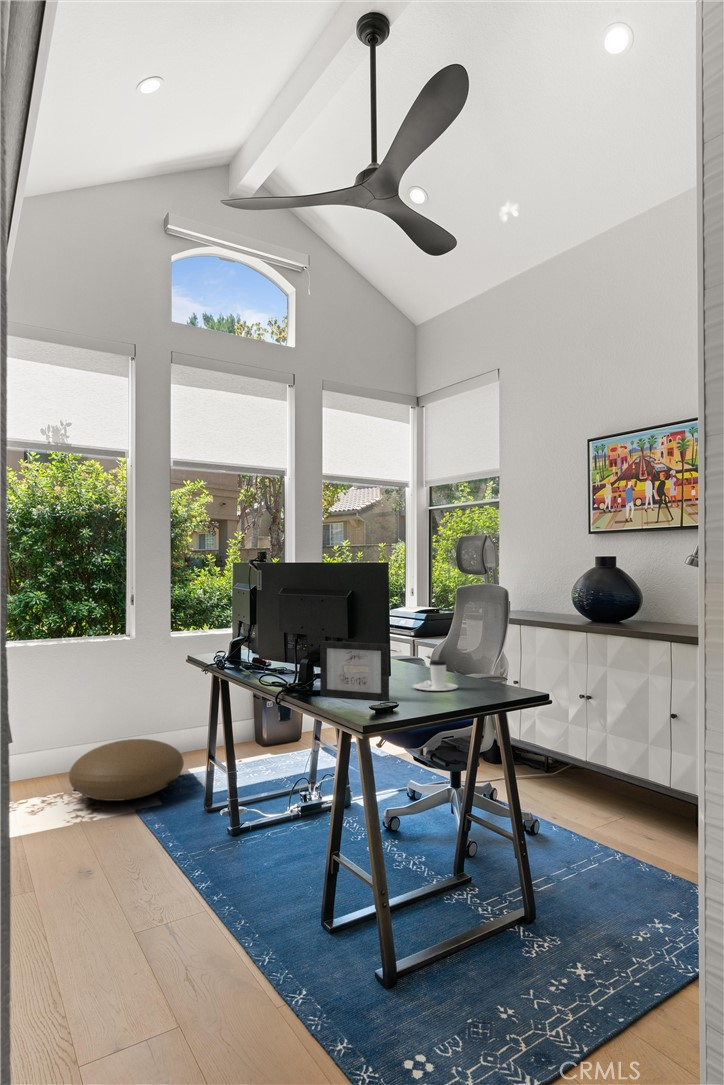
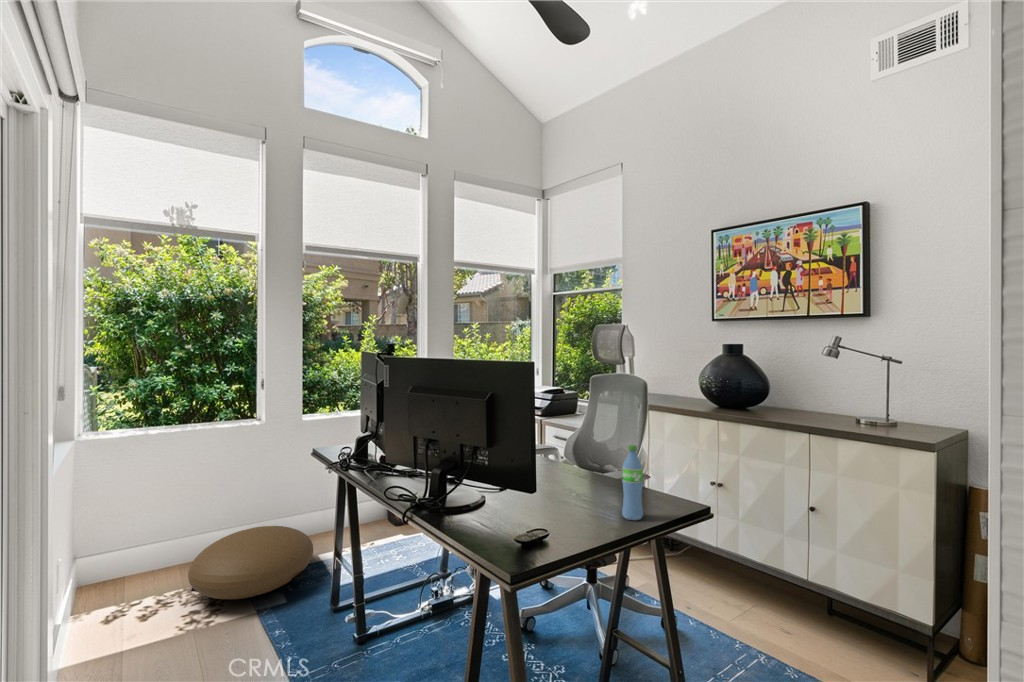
water bottle: none [465,633,483,697] -> present [622,445,643,520]
picture frame: present [320,641,389,701] -> none [452,454,535,529]
coffee cup: present [413,660,458,691] -> none [556,470,609,508]

